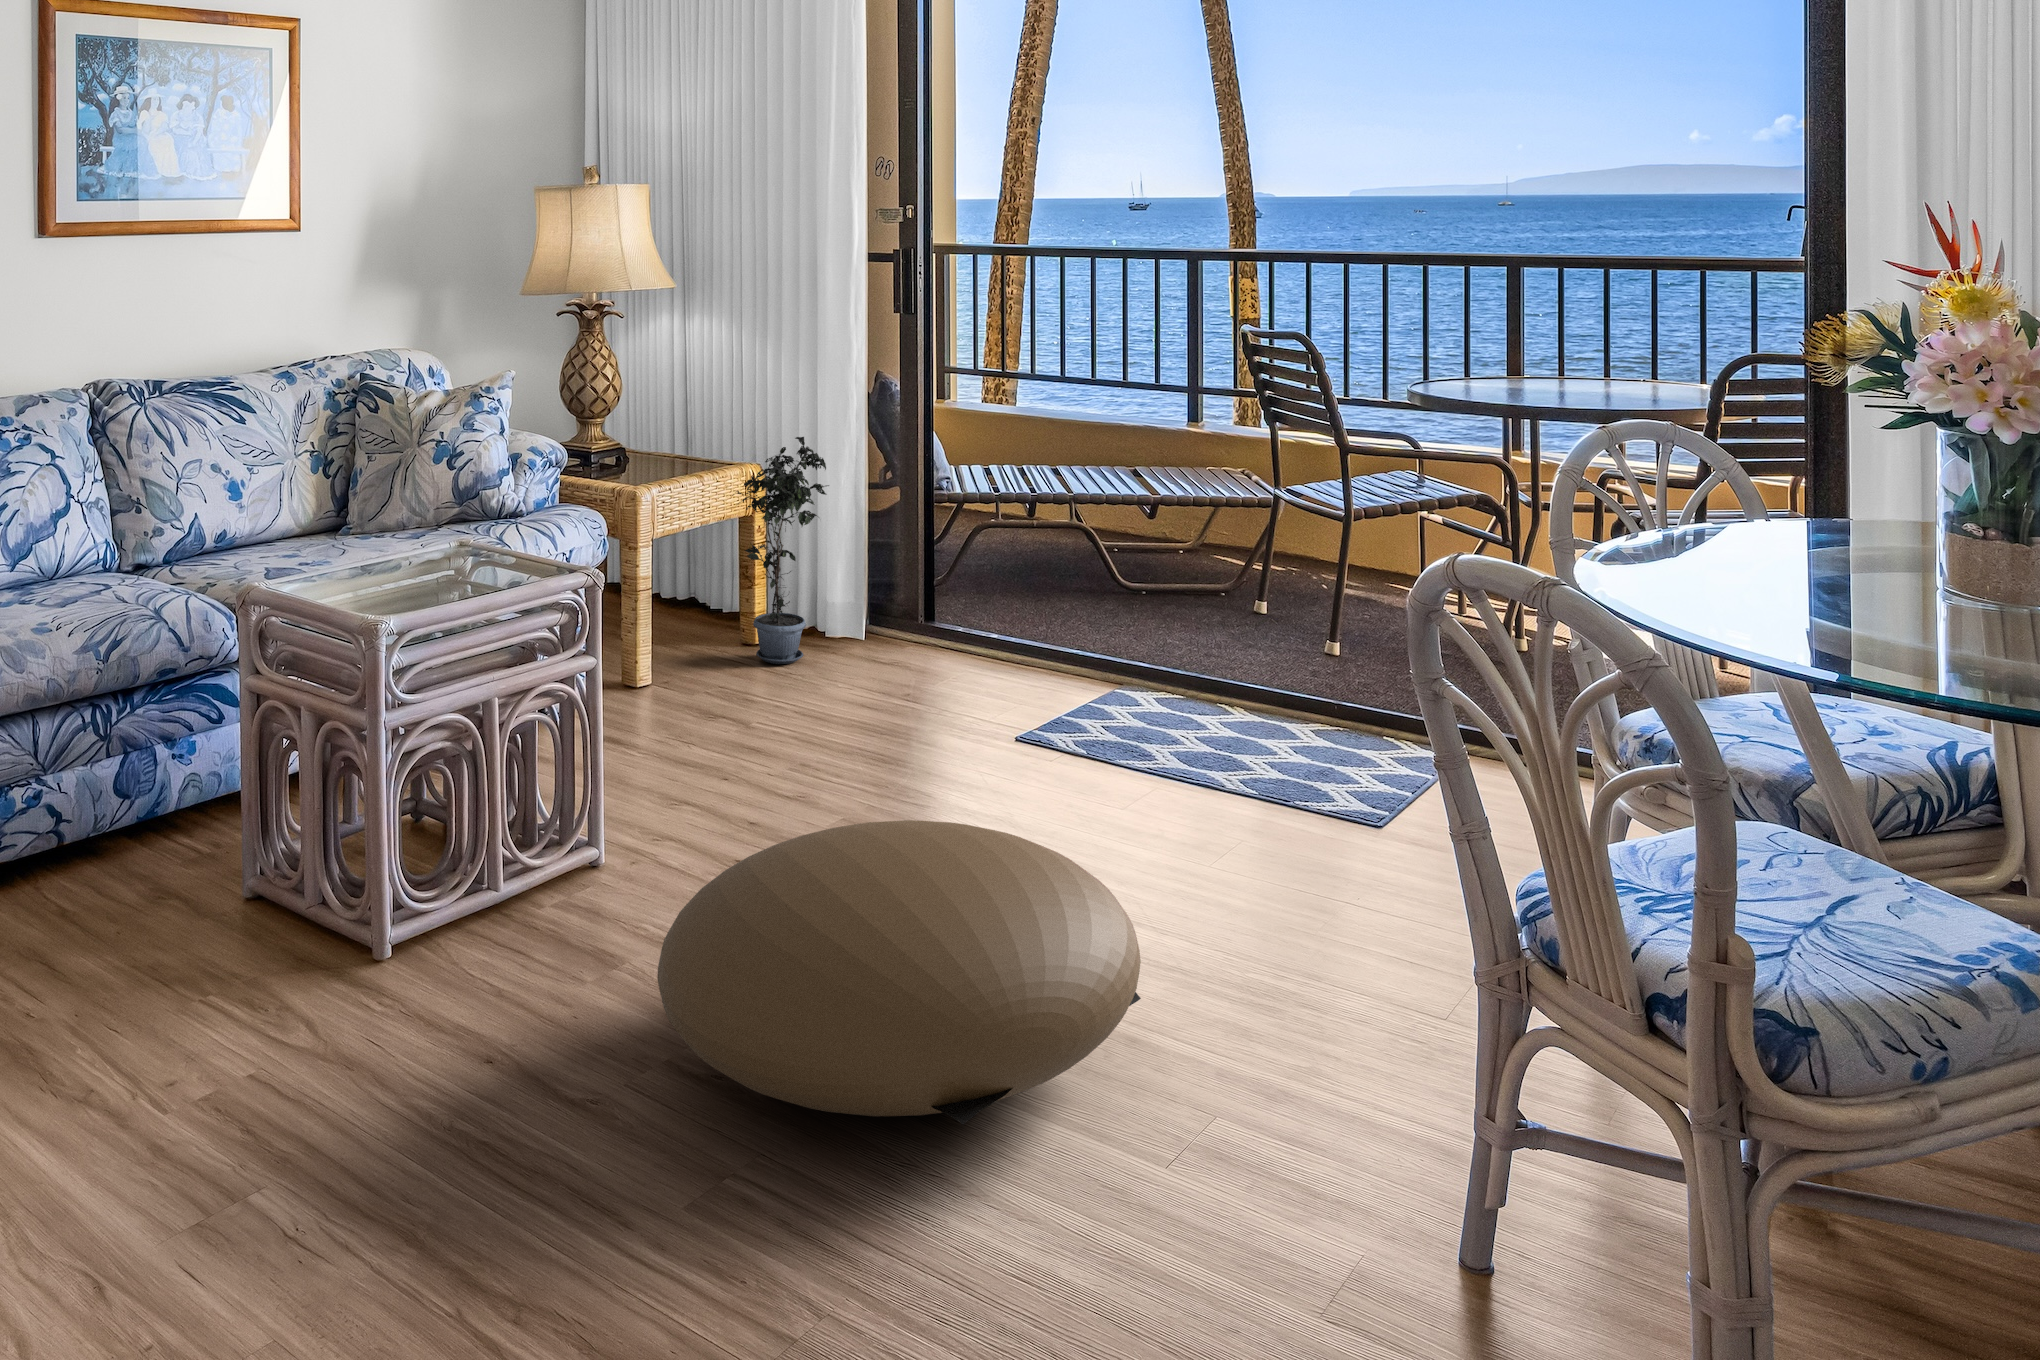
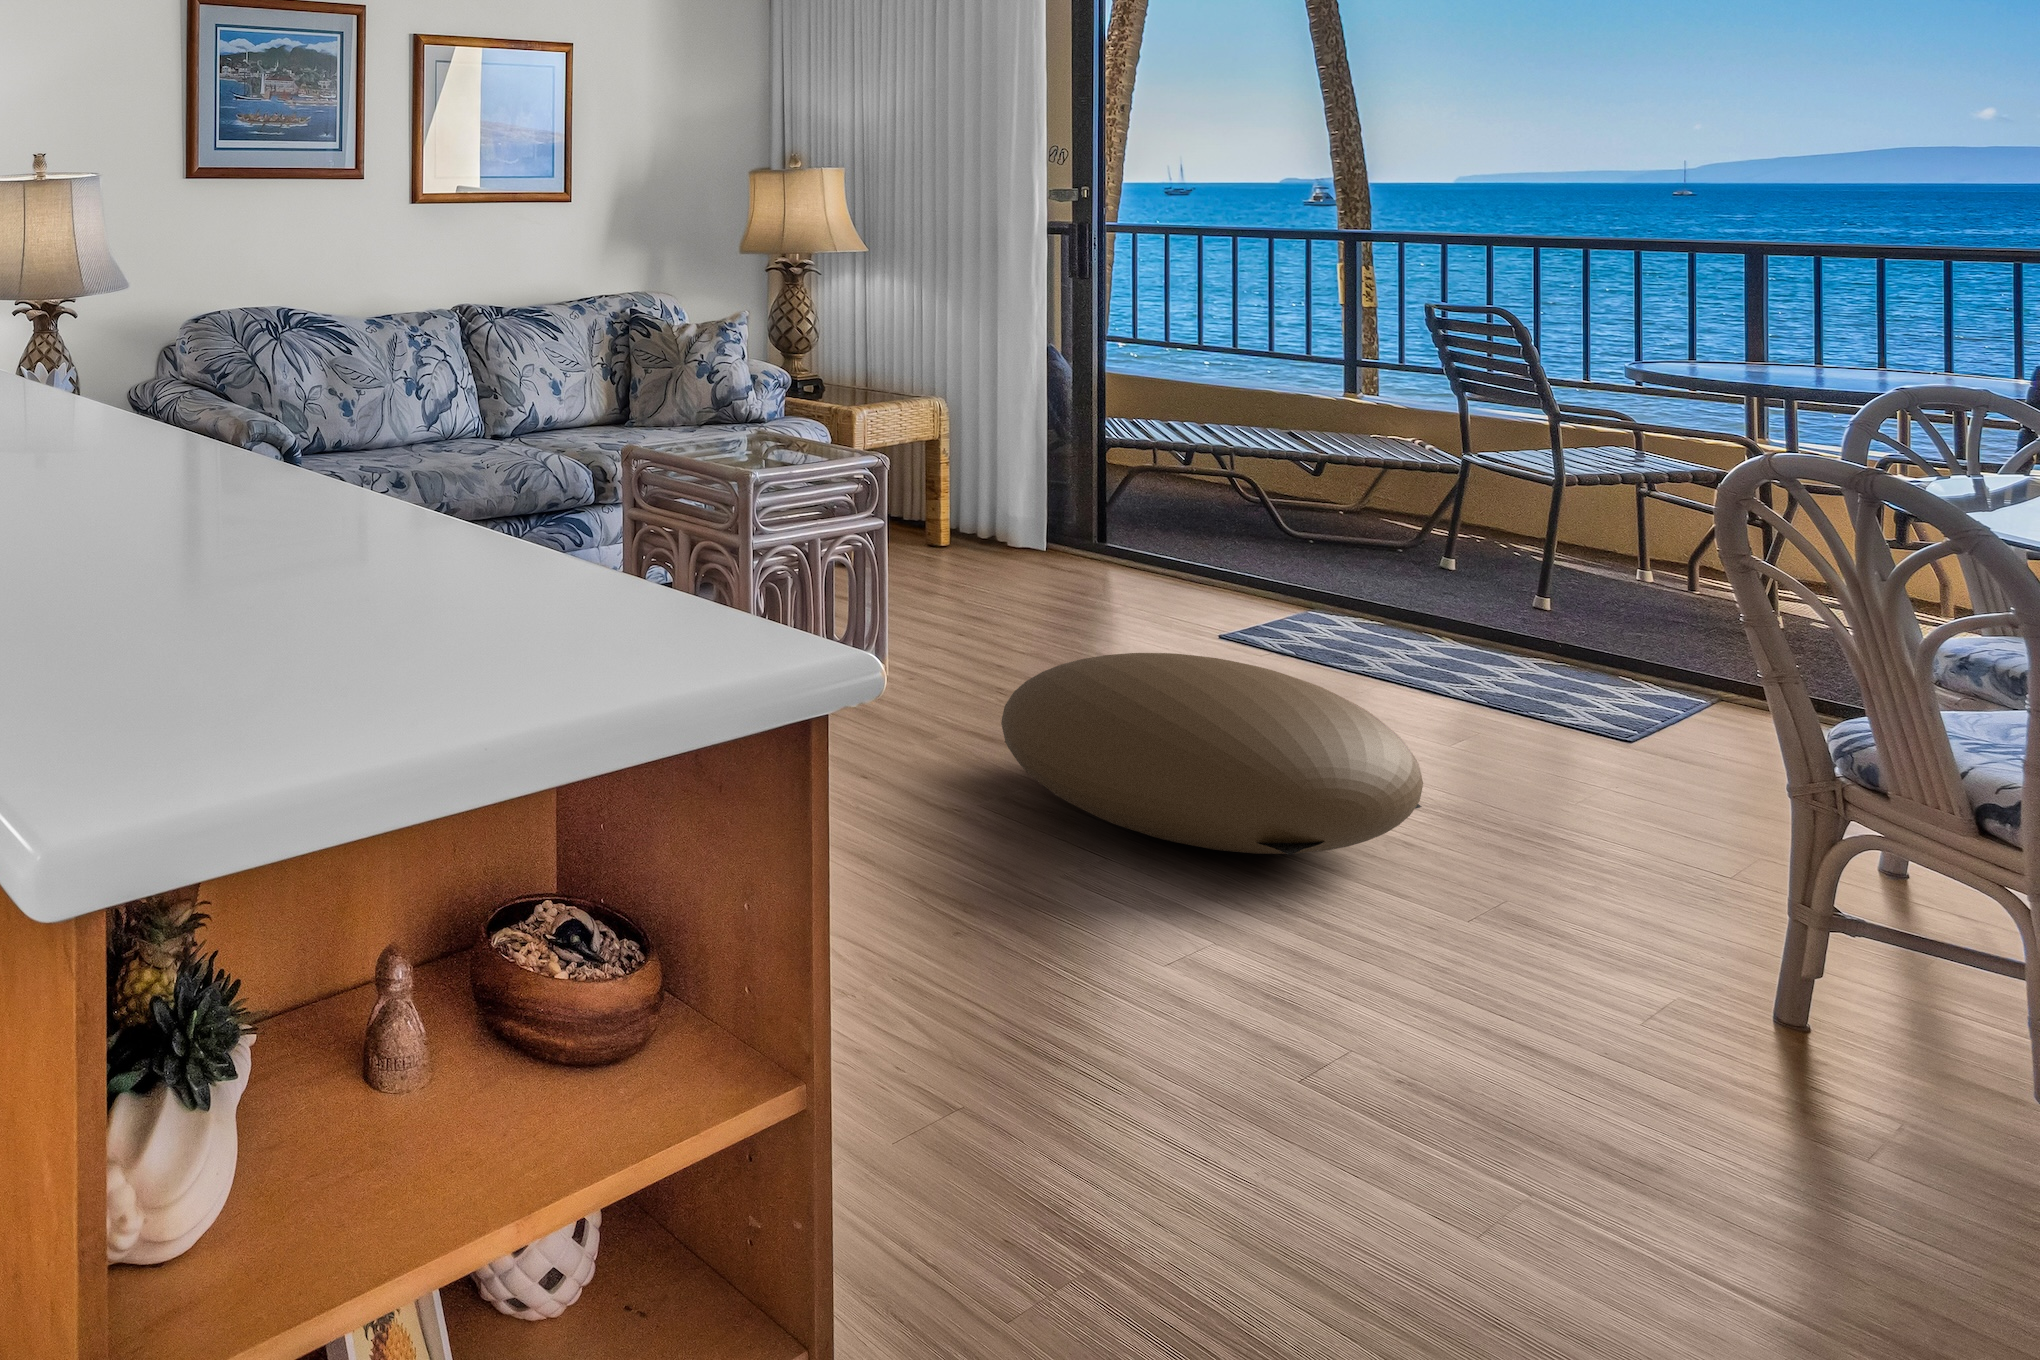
potted plant: present [732,437,829,664] -> none [931,378,1021,563]

